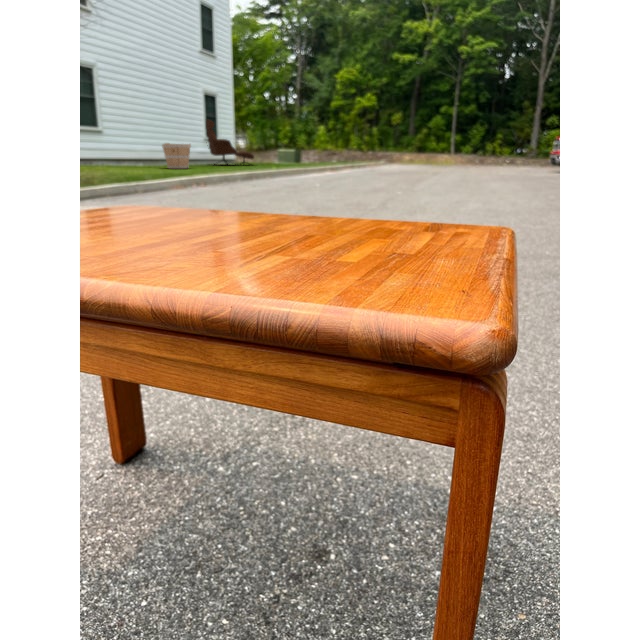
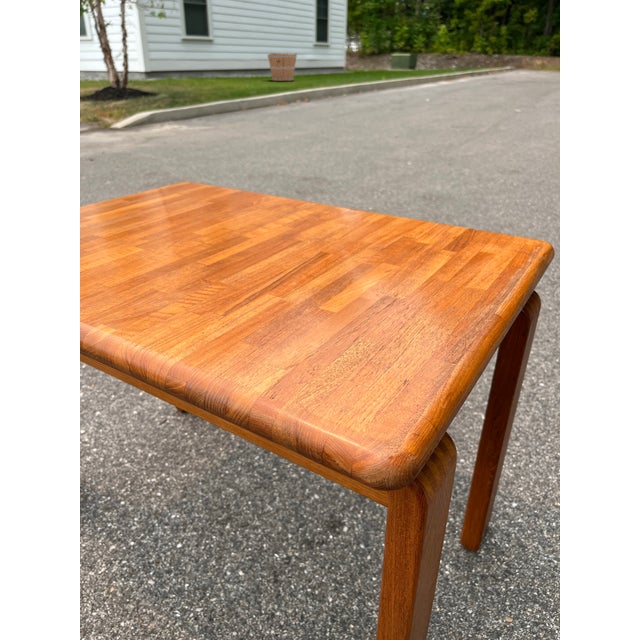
lounge chair: present [206,120,254,165] -> none [312,24,363,76]

